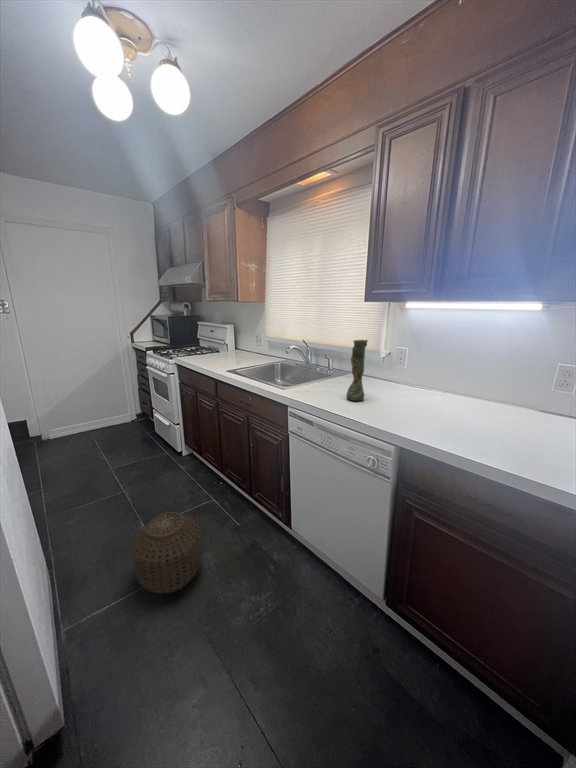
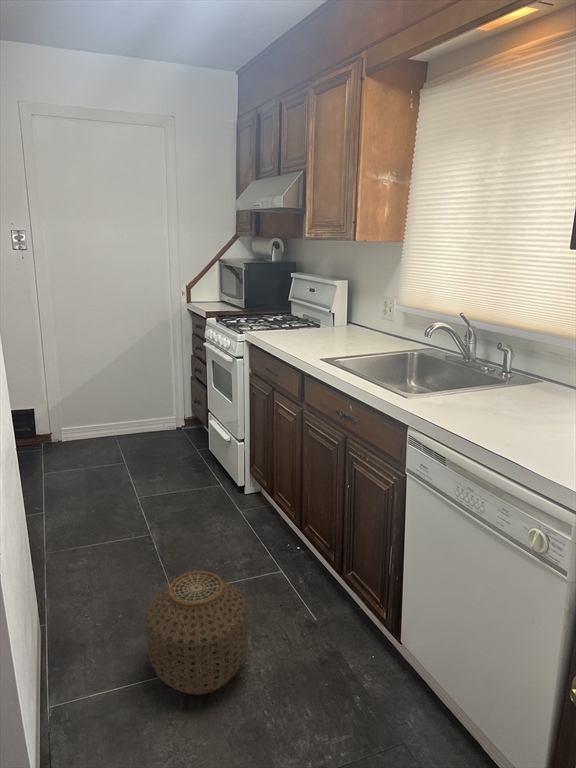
vase: present [347,340,368,401] -> none [517,318,565,431]

